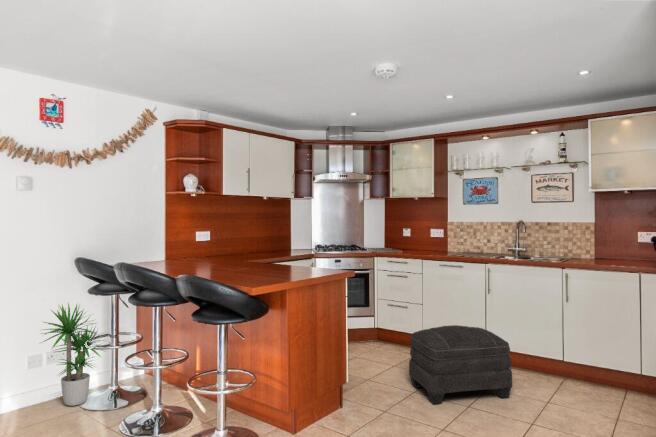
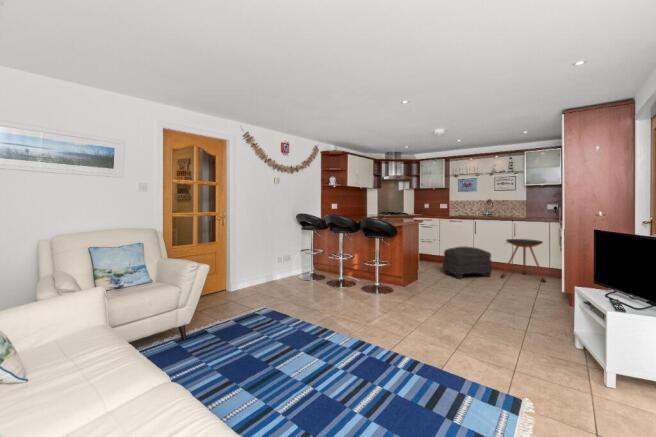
potted plant: present [43,303,103,406] -> none [285,235,313,280]
side table: none [532,310,633,419] -> present [501,239,546,282]

